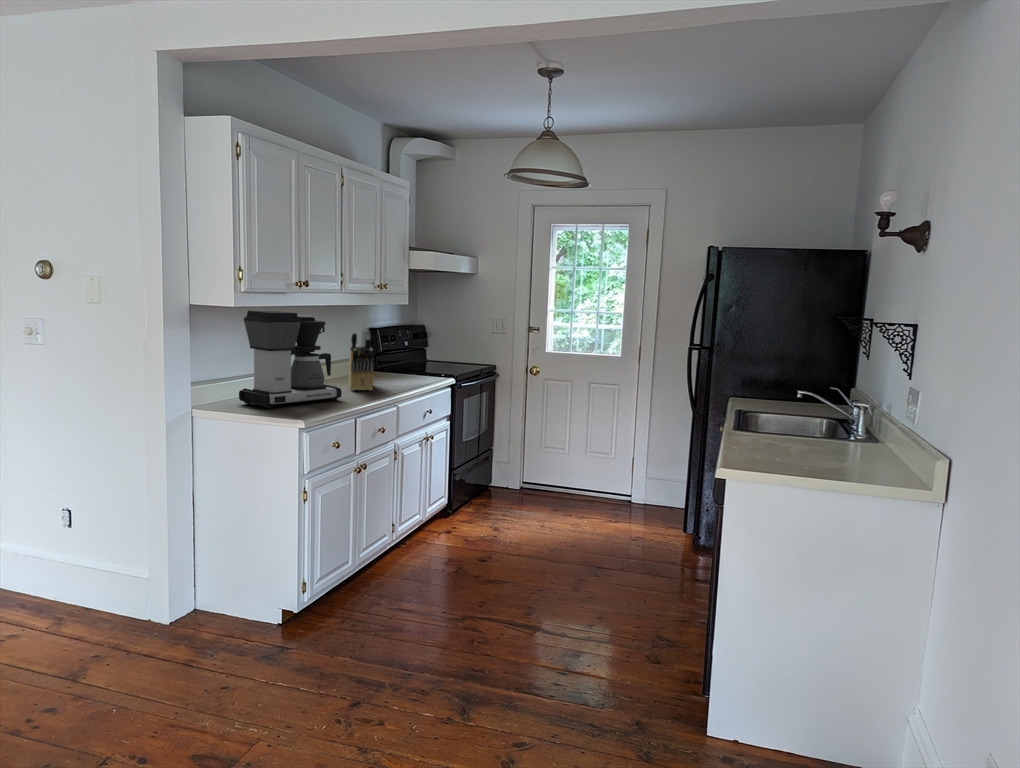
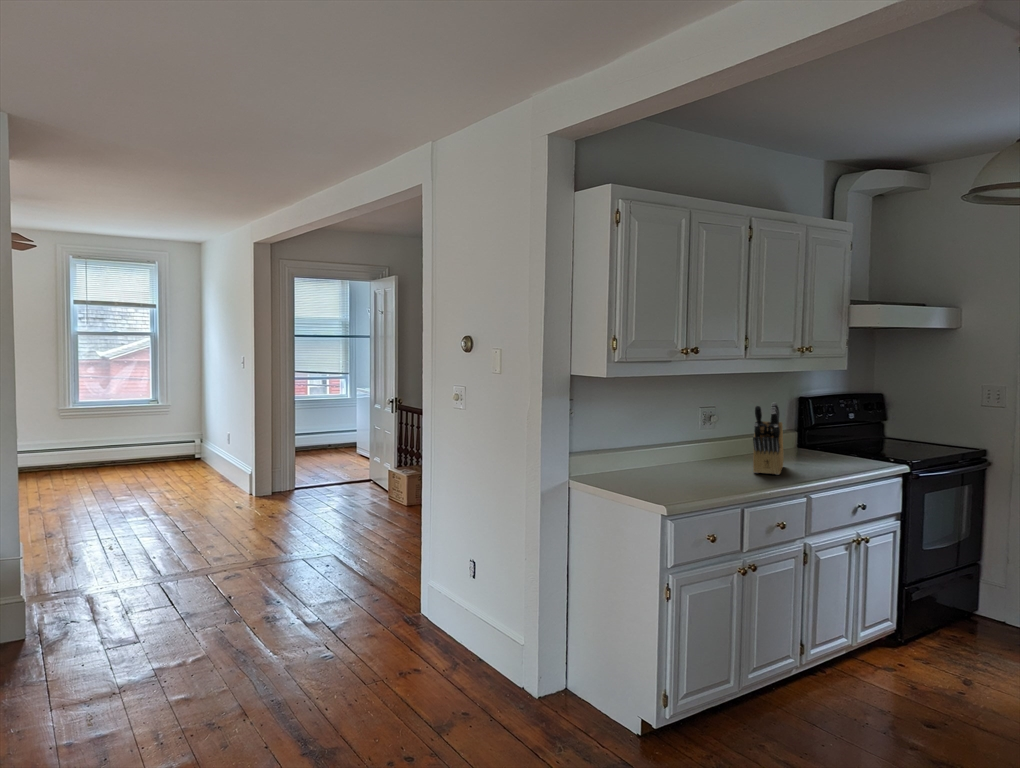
coffee maker: present [239,311,342,409] -> none [619,381,732,488]

